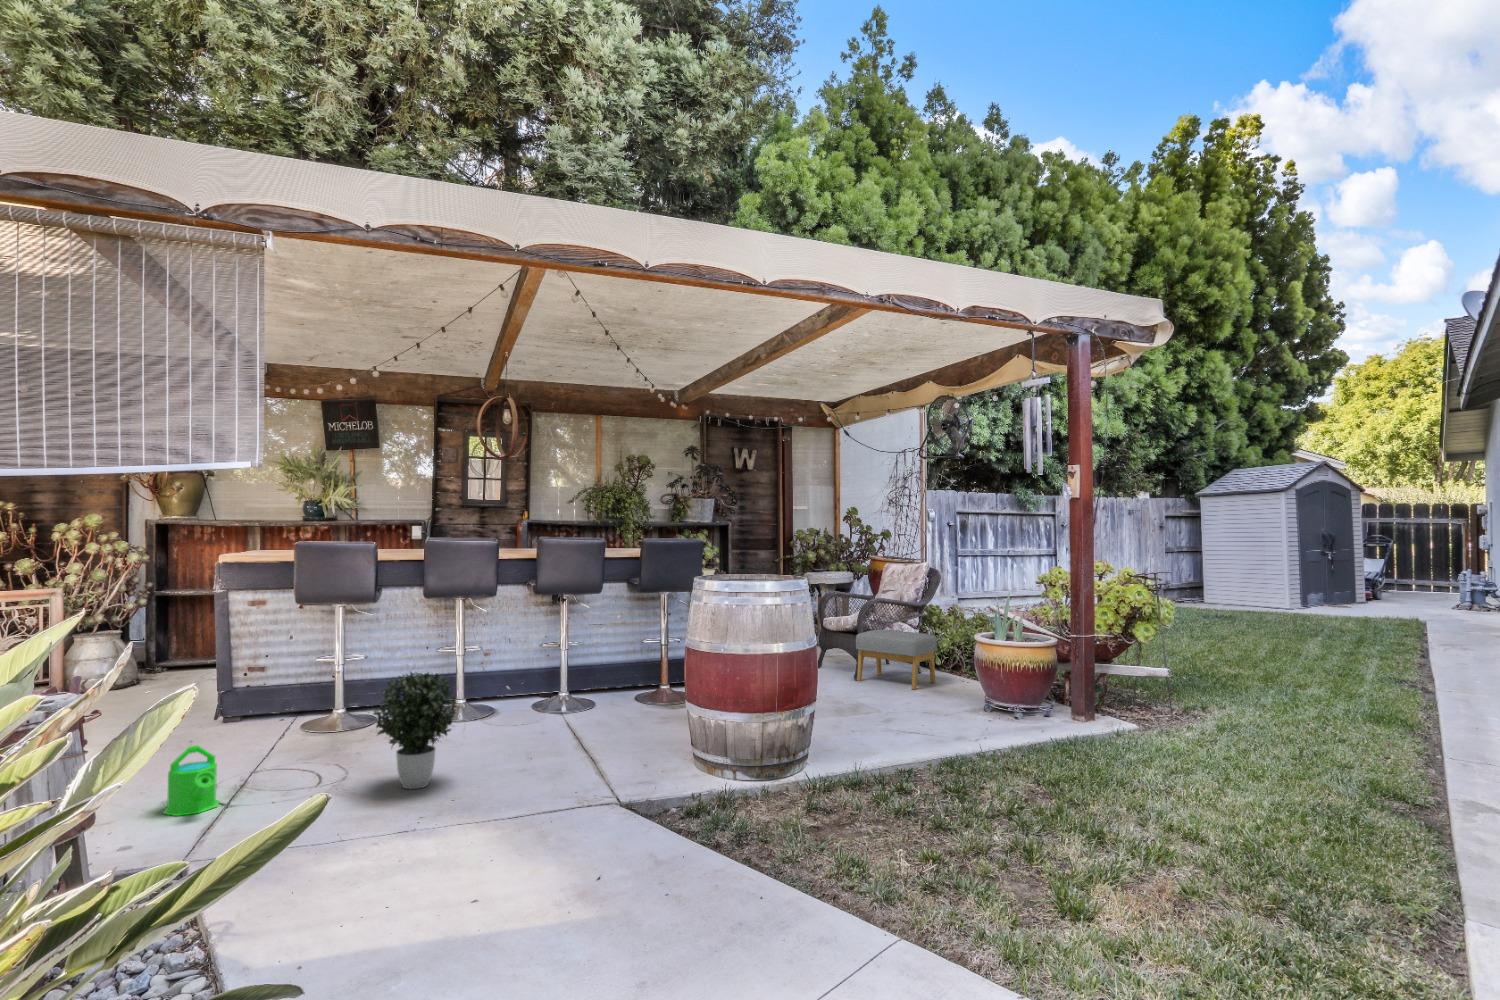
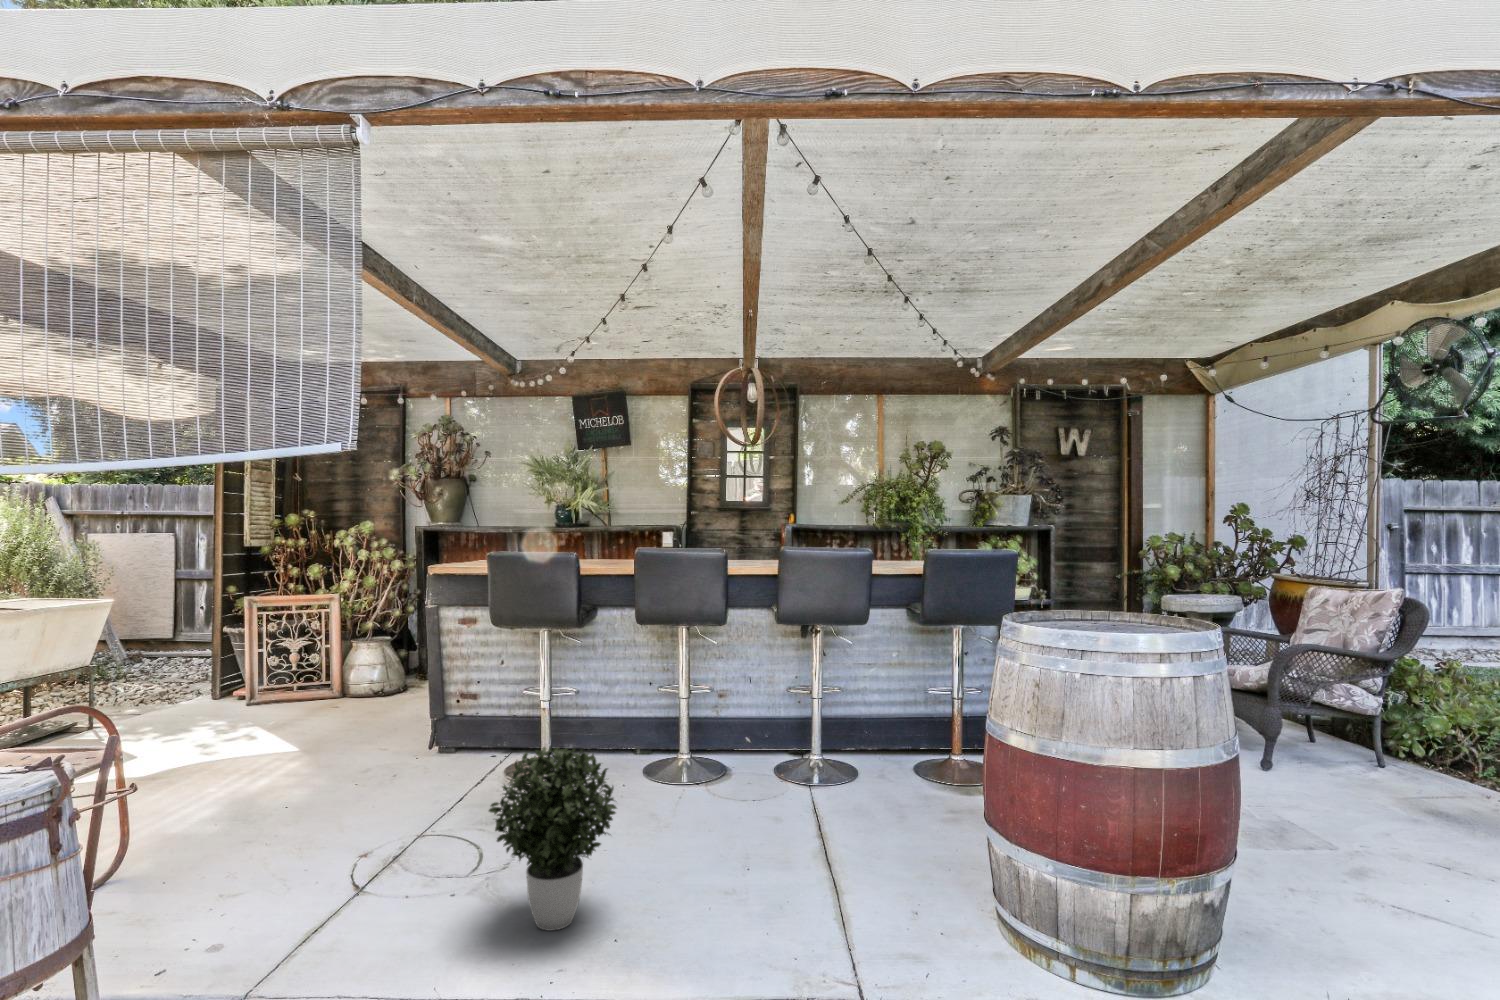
footstool: present [856,630,937,690] -> none [1275,695,1441,810]
watering can: present [164,745,219,816] -> none [237,827,315,929]

